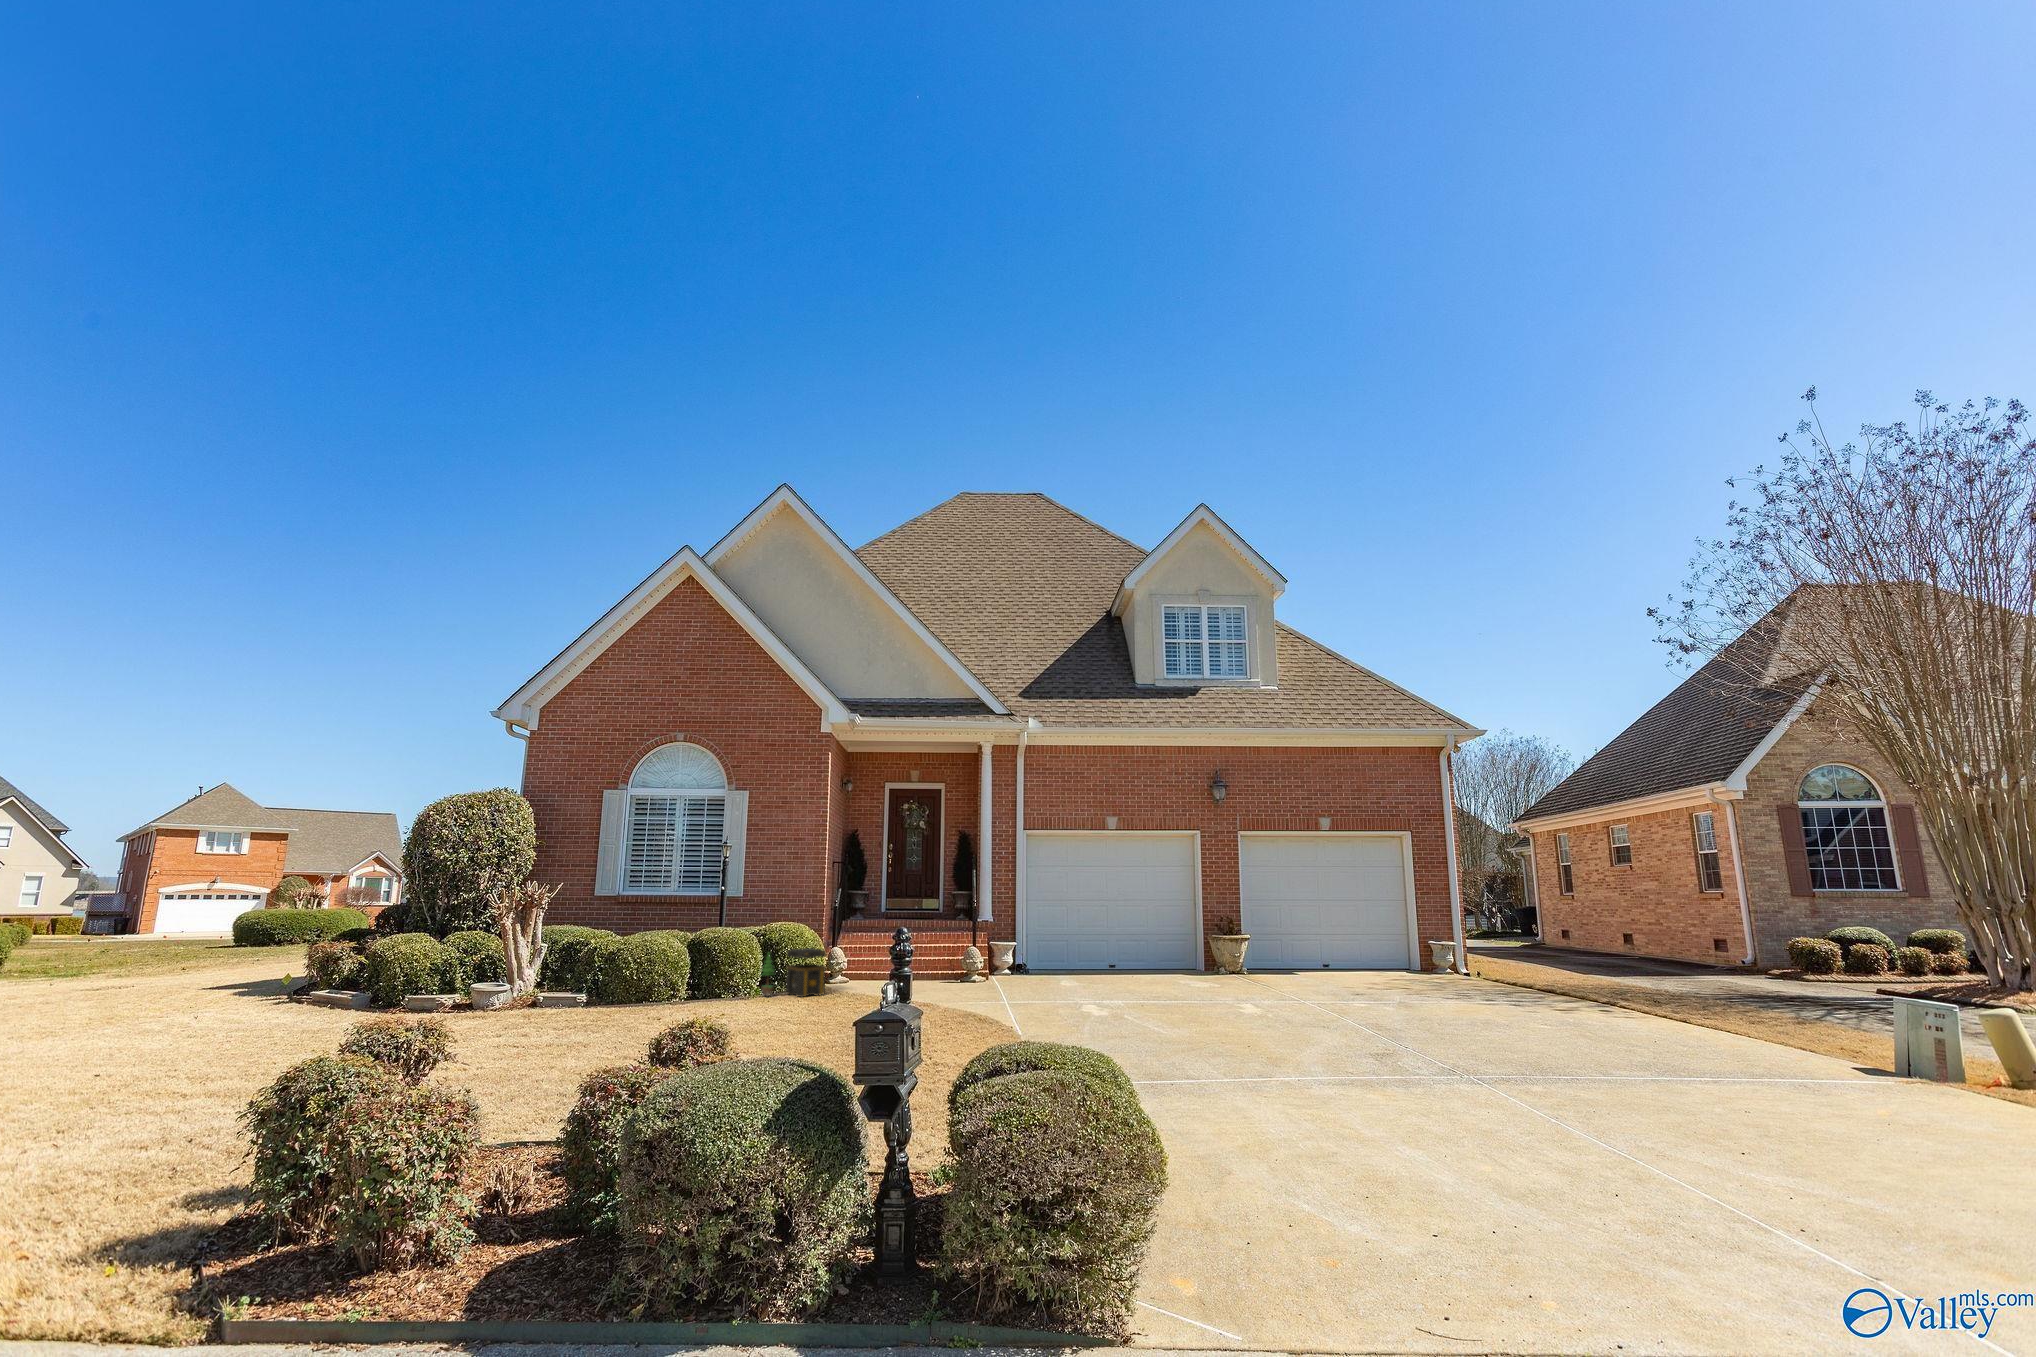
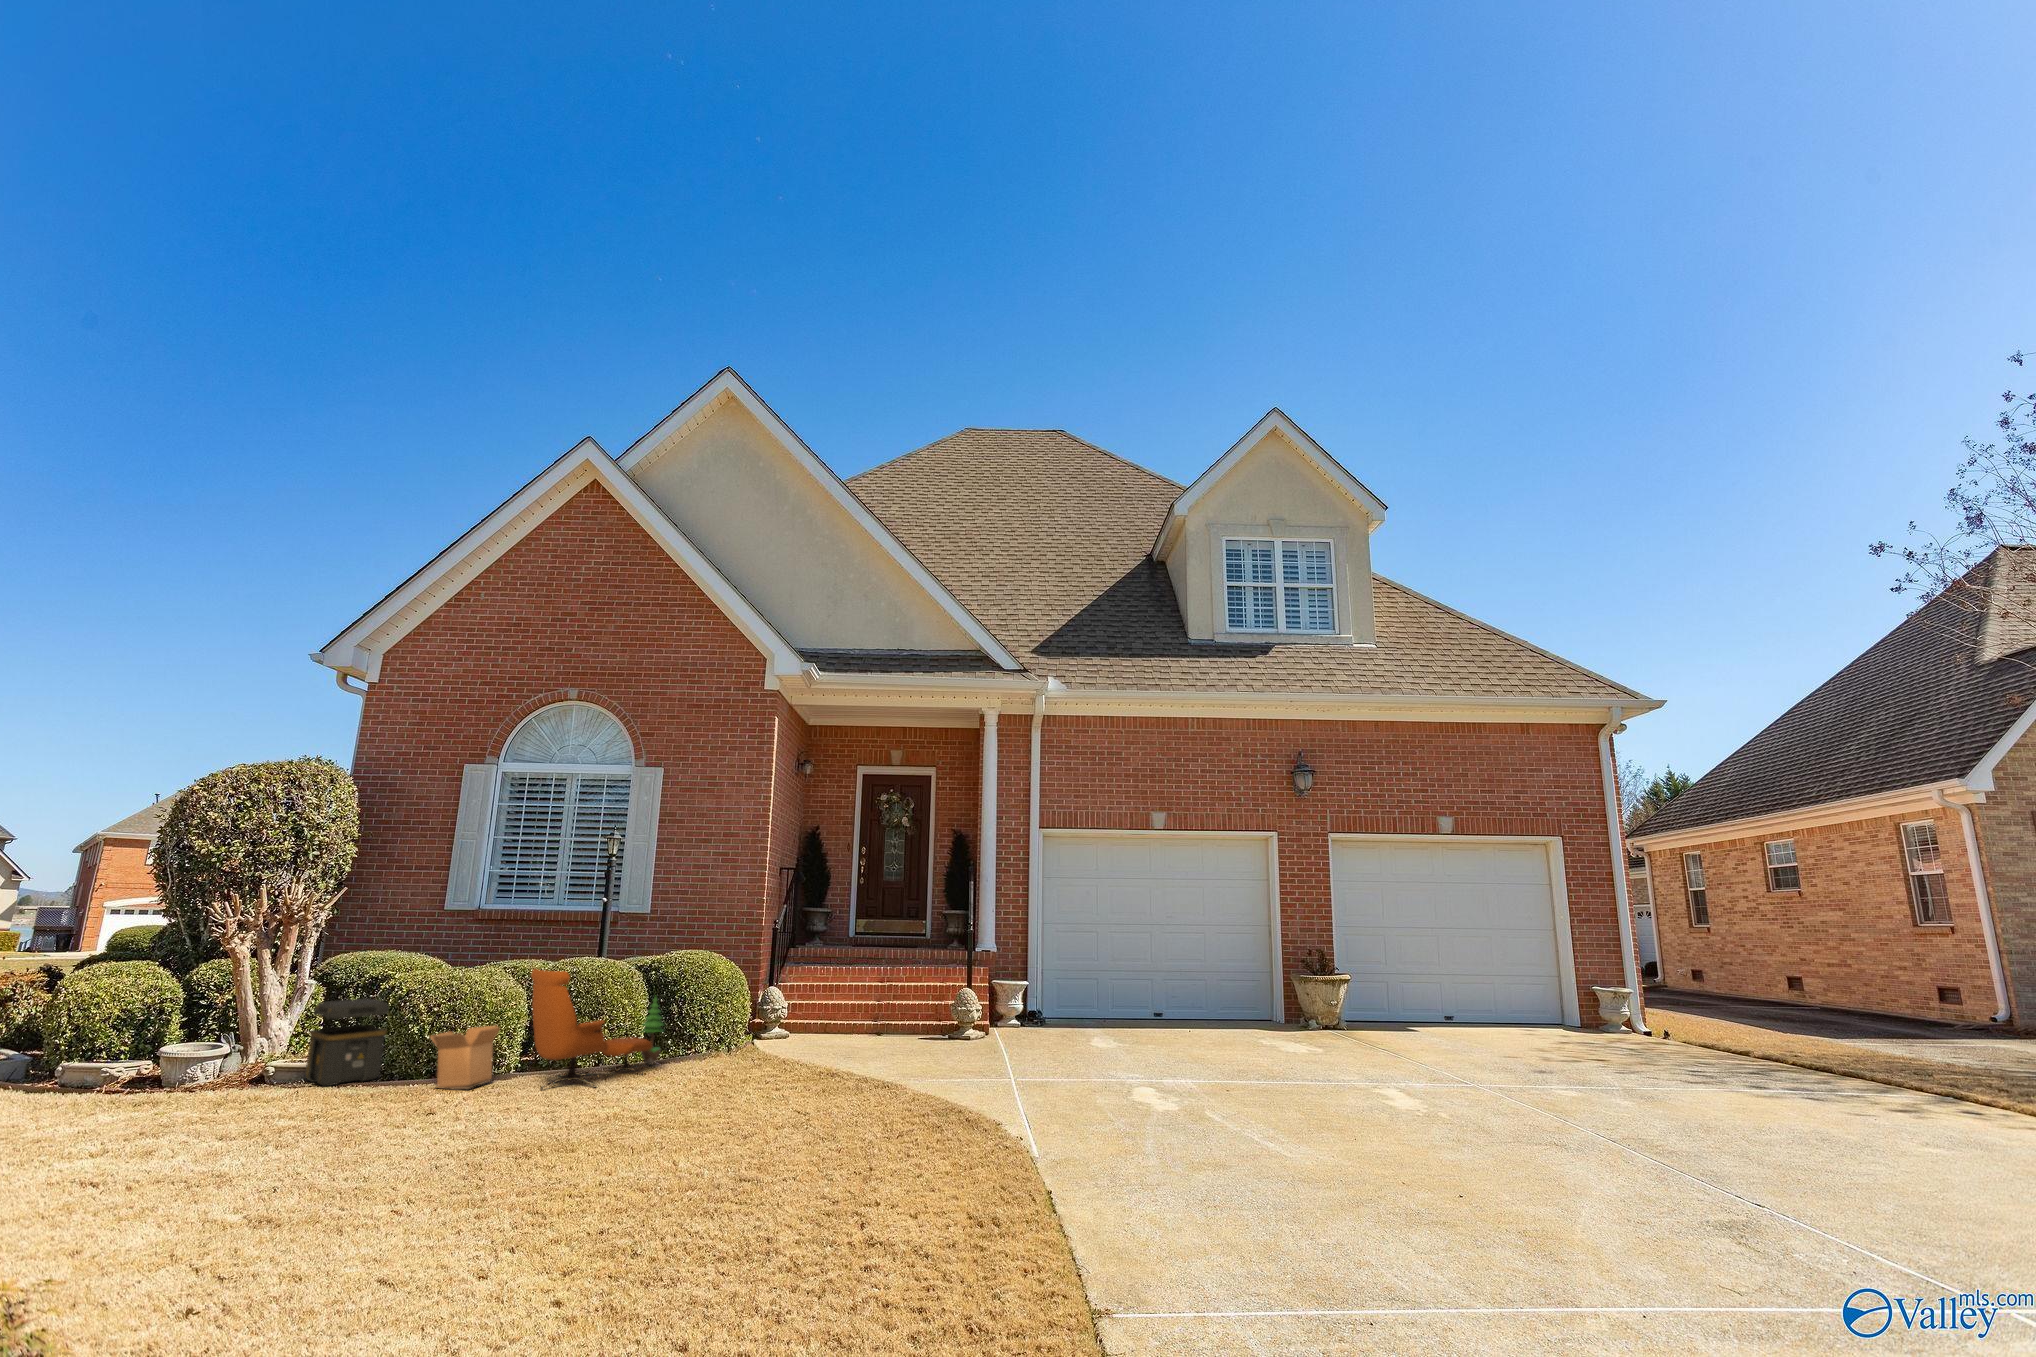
lounge chair: none [700,934,770,1009] -> present [531,968,652,1089]
toolbox: present [786,948,827,997] -> present [305,999,389,1086]
cardboard box: none [637,970,679,1009] -> present [430,1026,500,1089]

